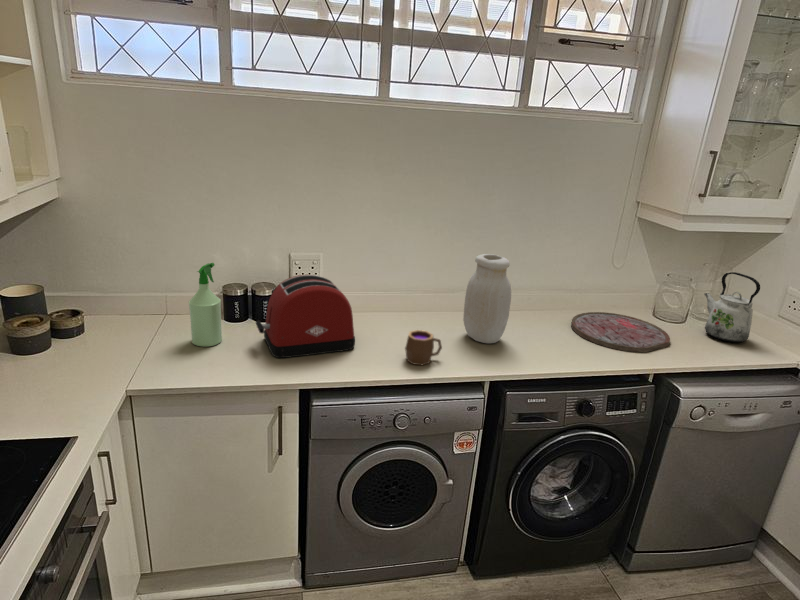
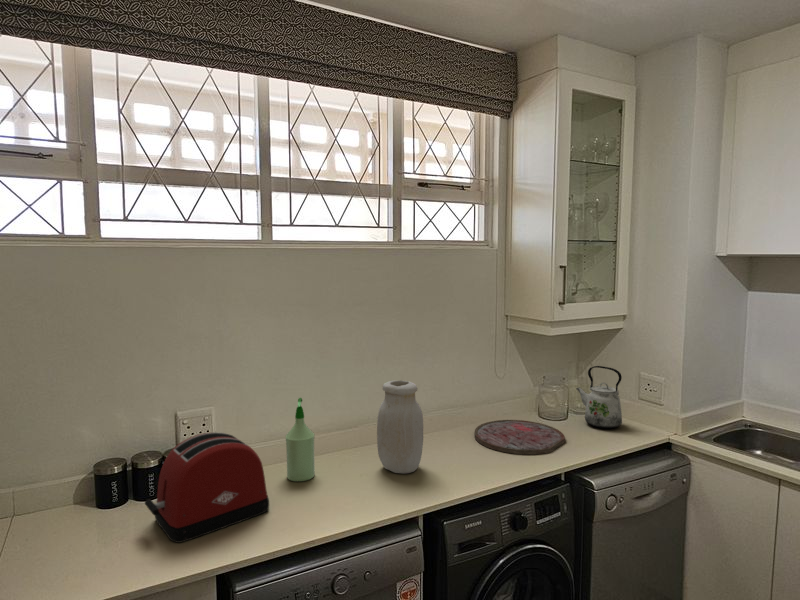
spray bottle: present [189,263,222,347] -> present [286,398,315,481]
mug: present [405,330,442,365] -> none [330,473,368,514]

